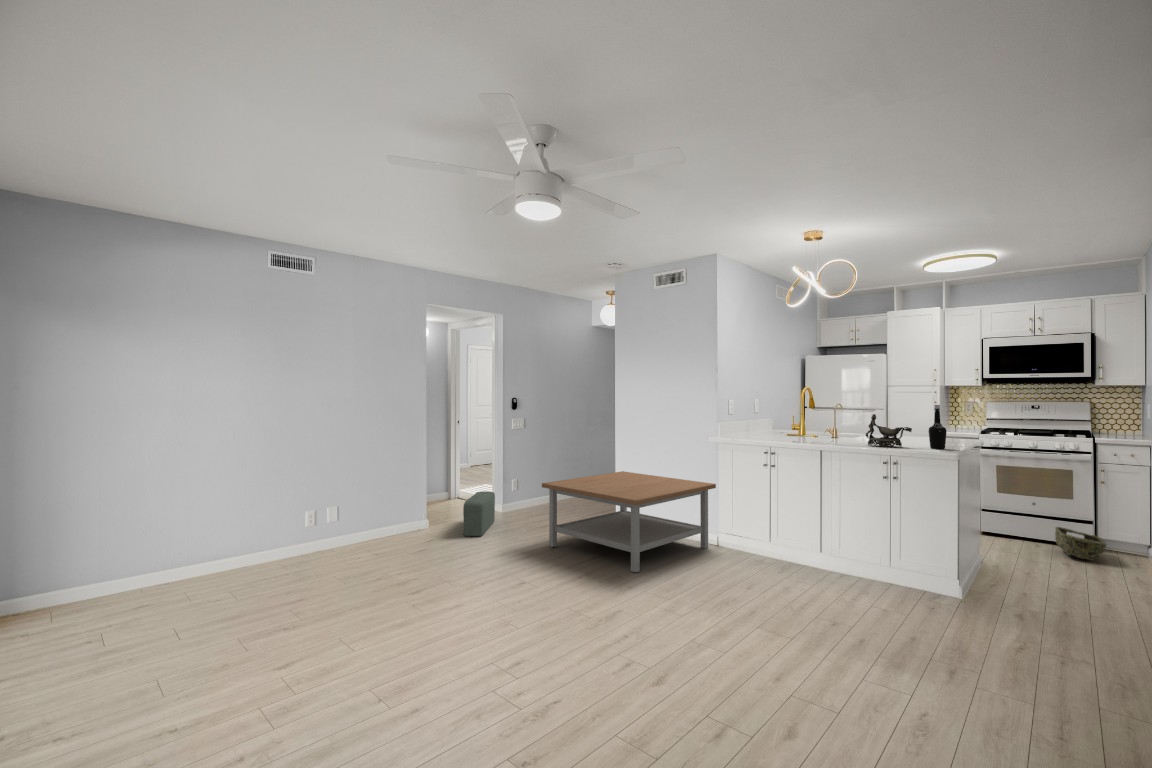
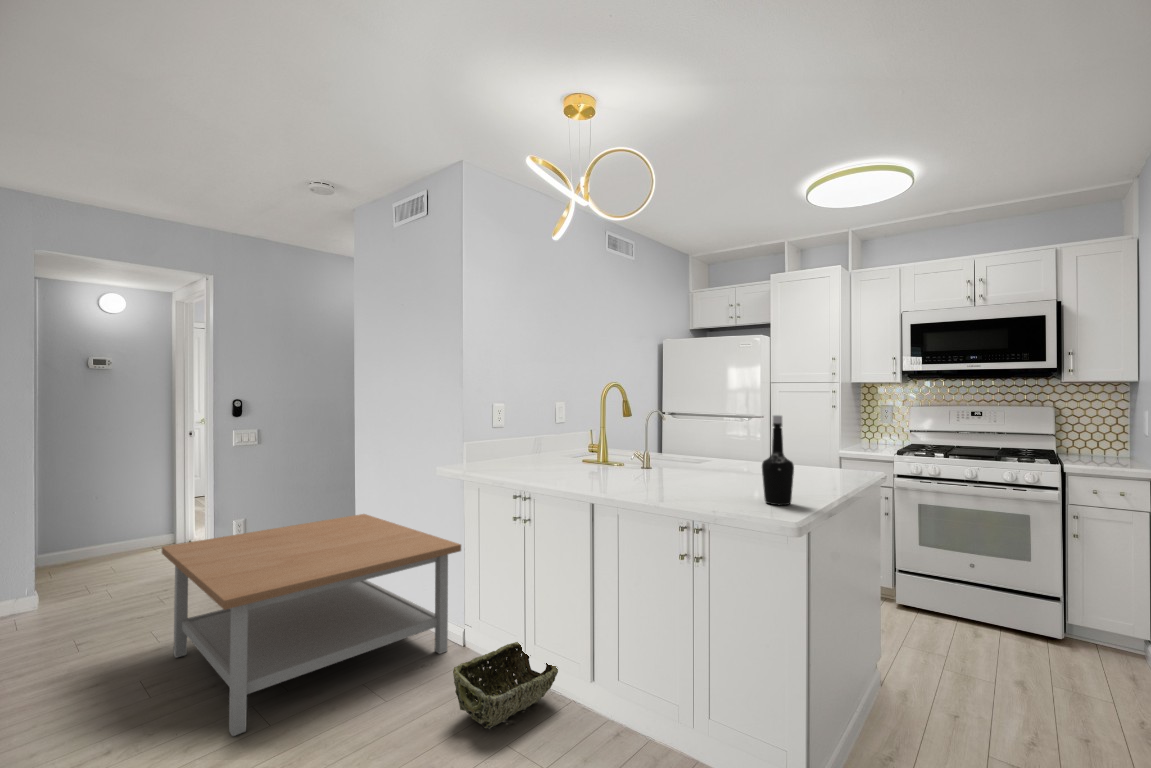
decorative bowl: present [865,414,912,447] -> none [655,433,732,498]
pouf: present [463,491,495,536] -> none [62,546,172,630]
woven basket: present [1055,527,1107,561] -> present [453,642,558,728]

